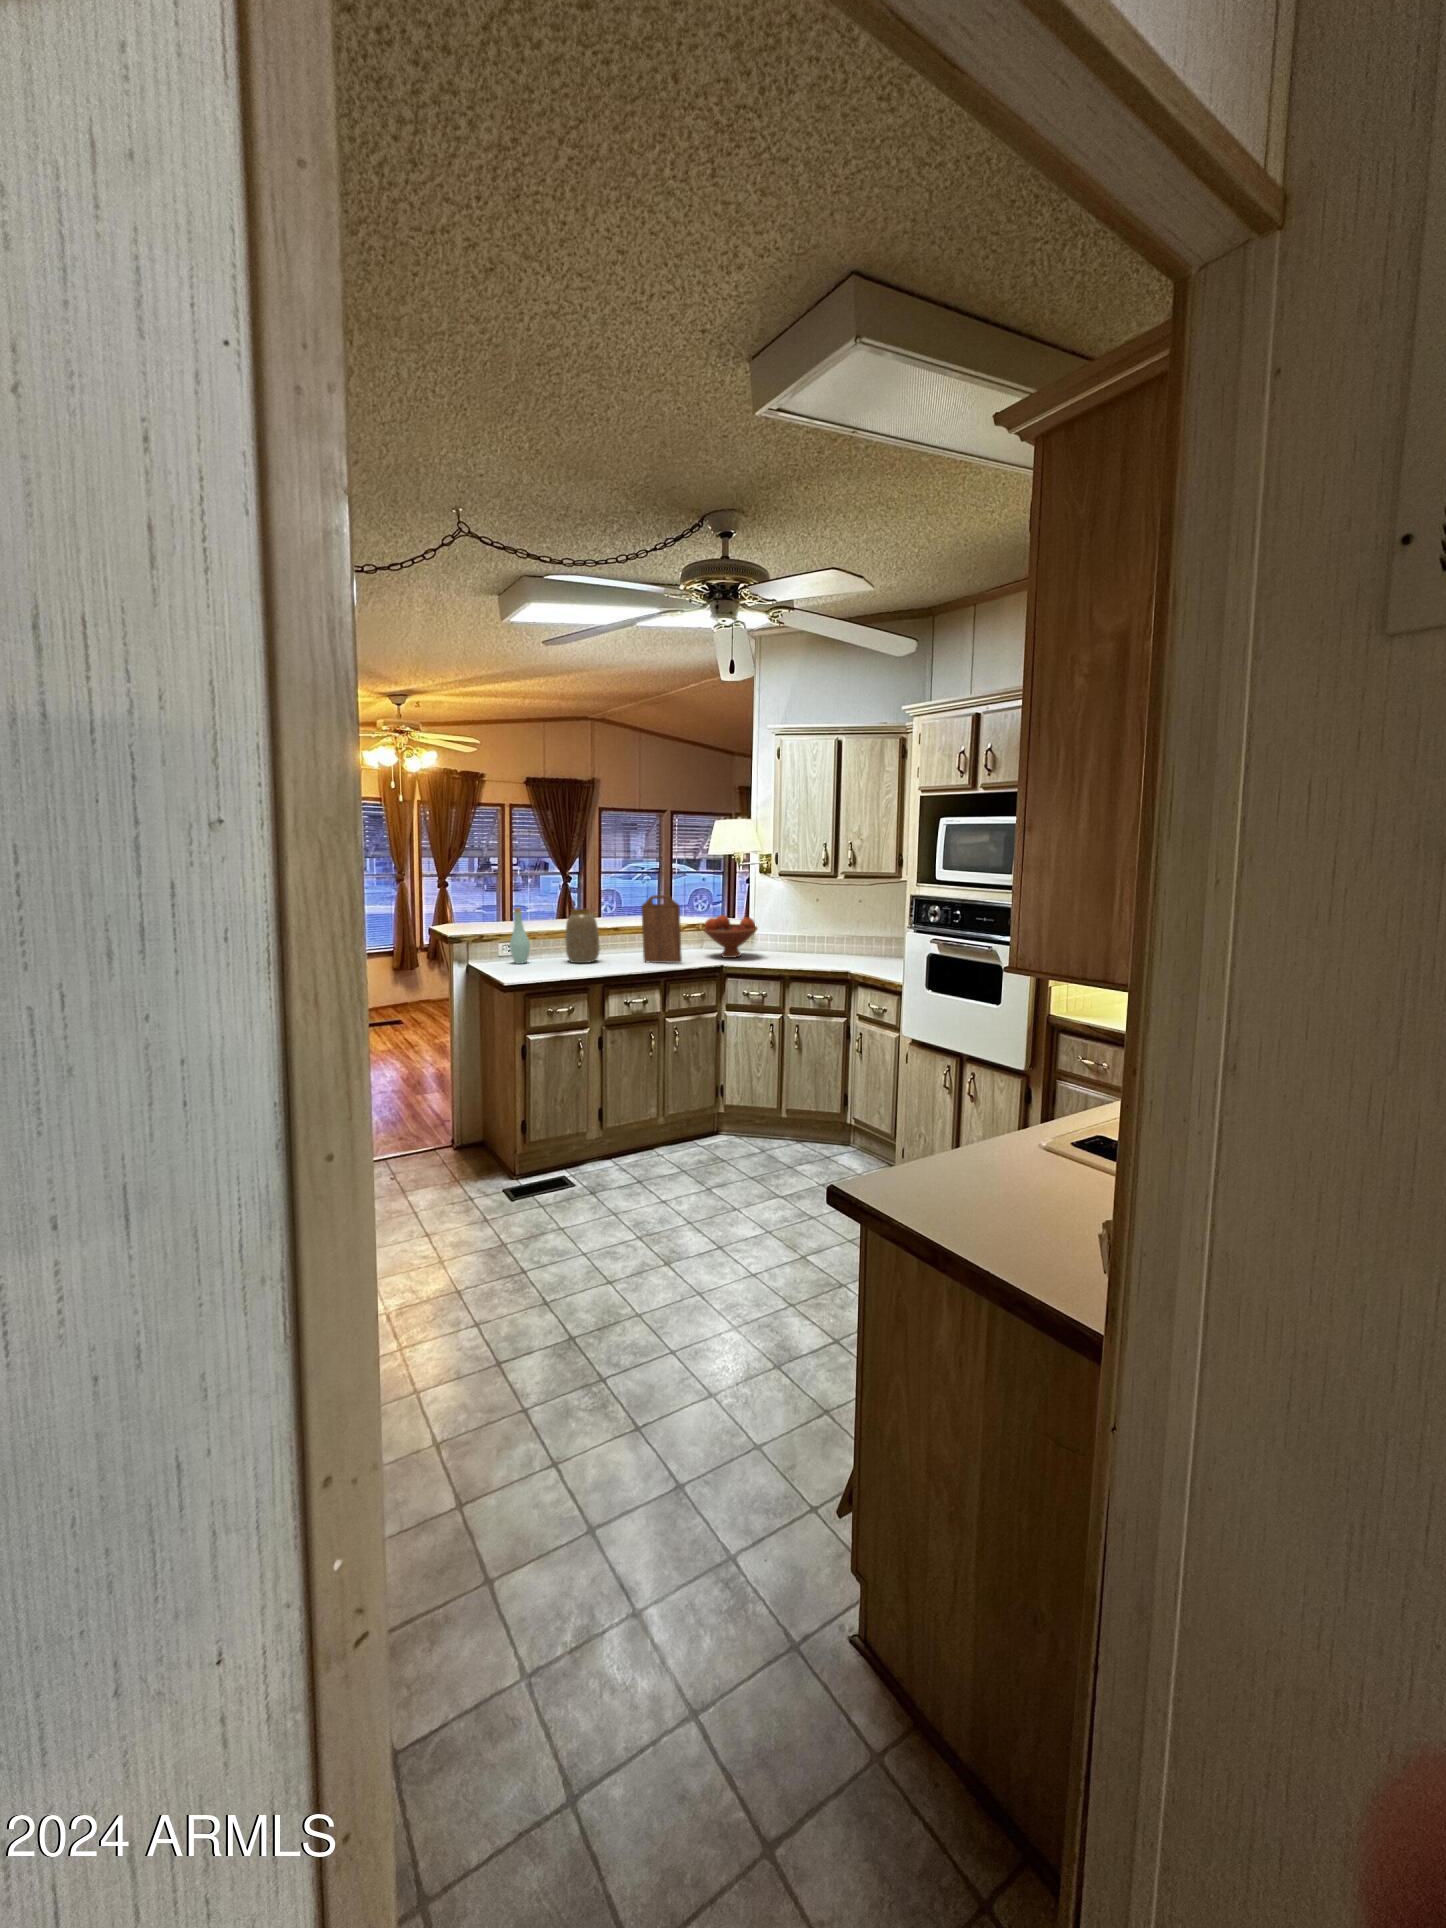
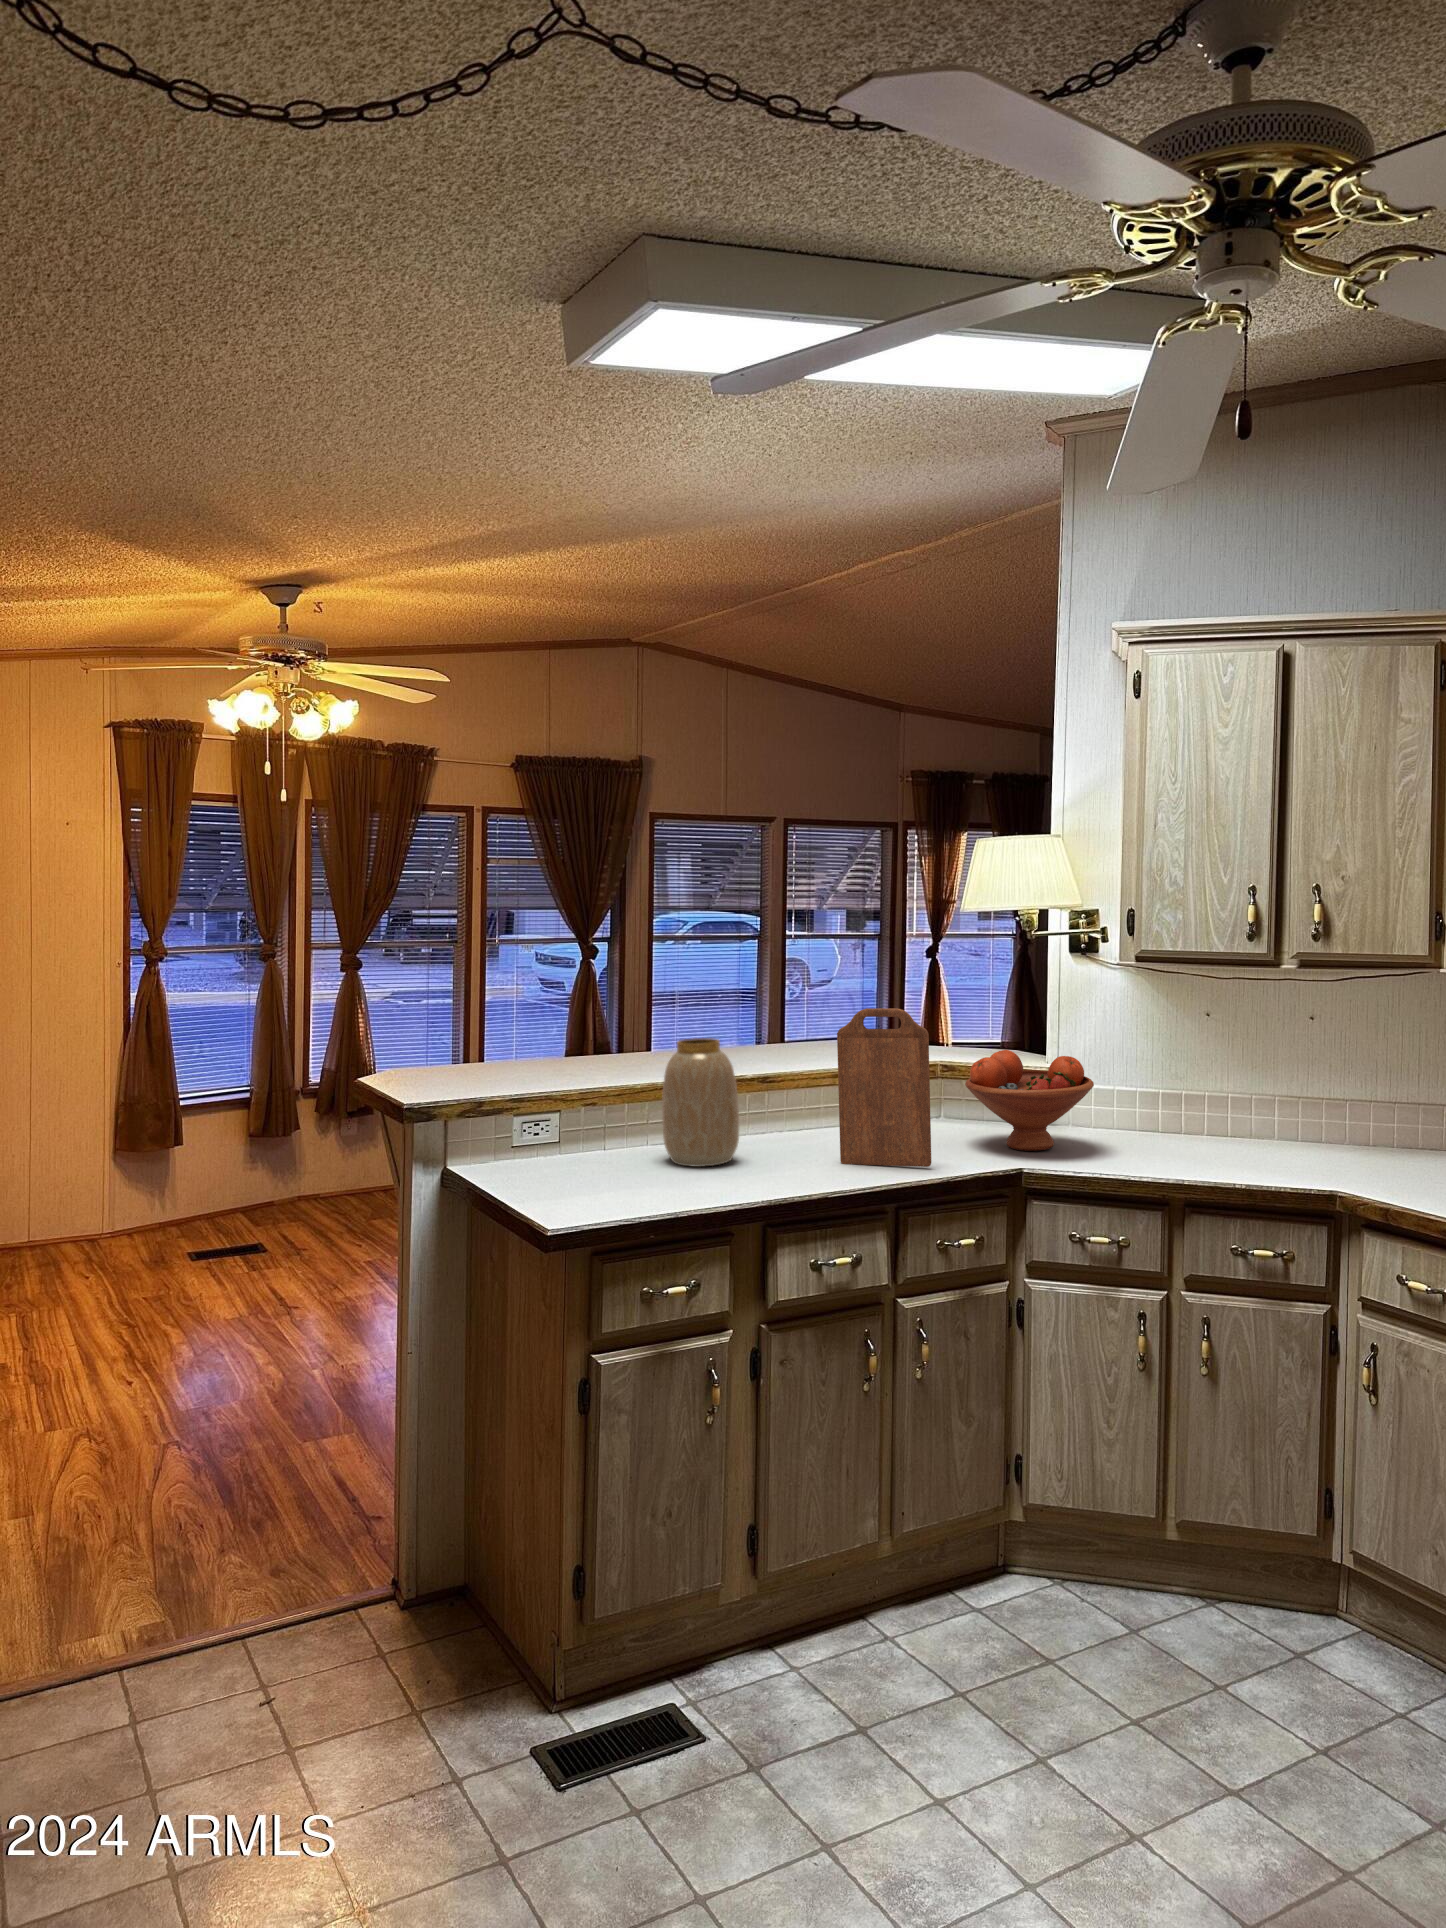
bottle: present [509,908,530,964] -> none [537,1037,583,1167]

